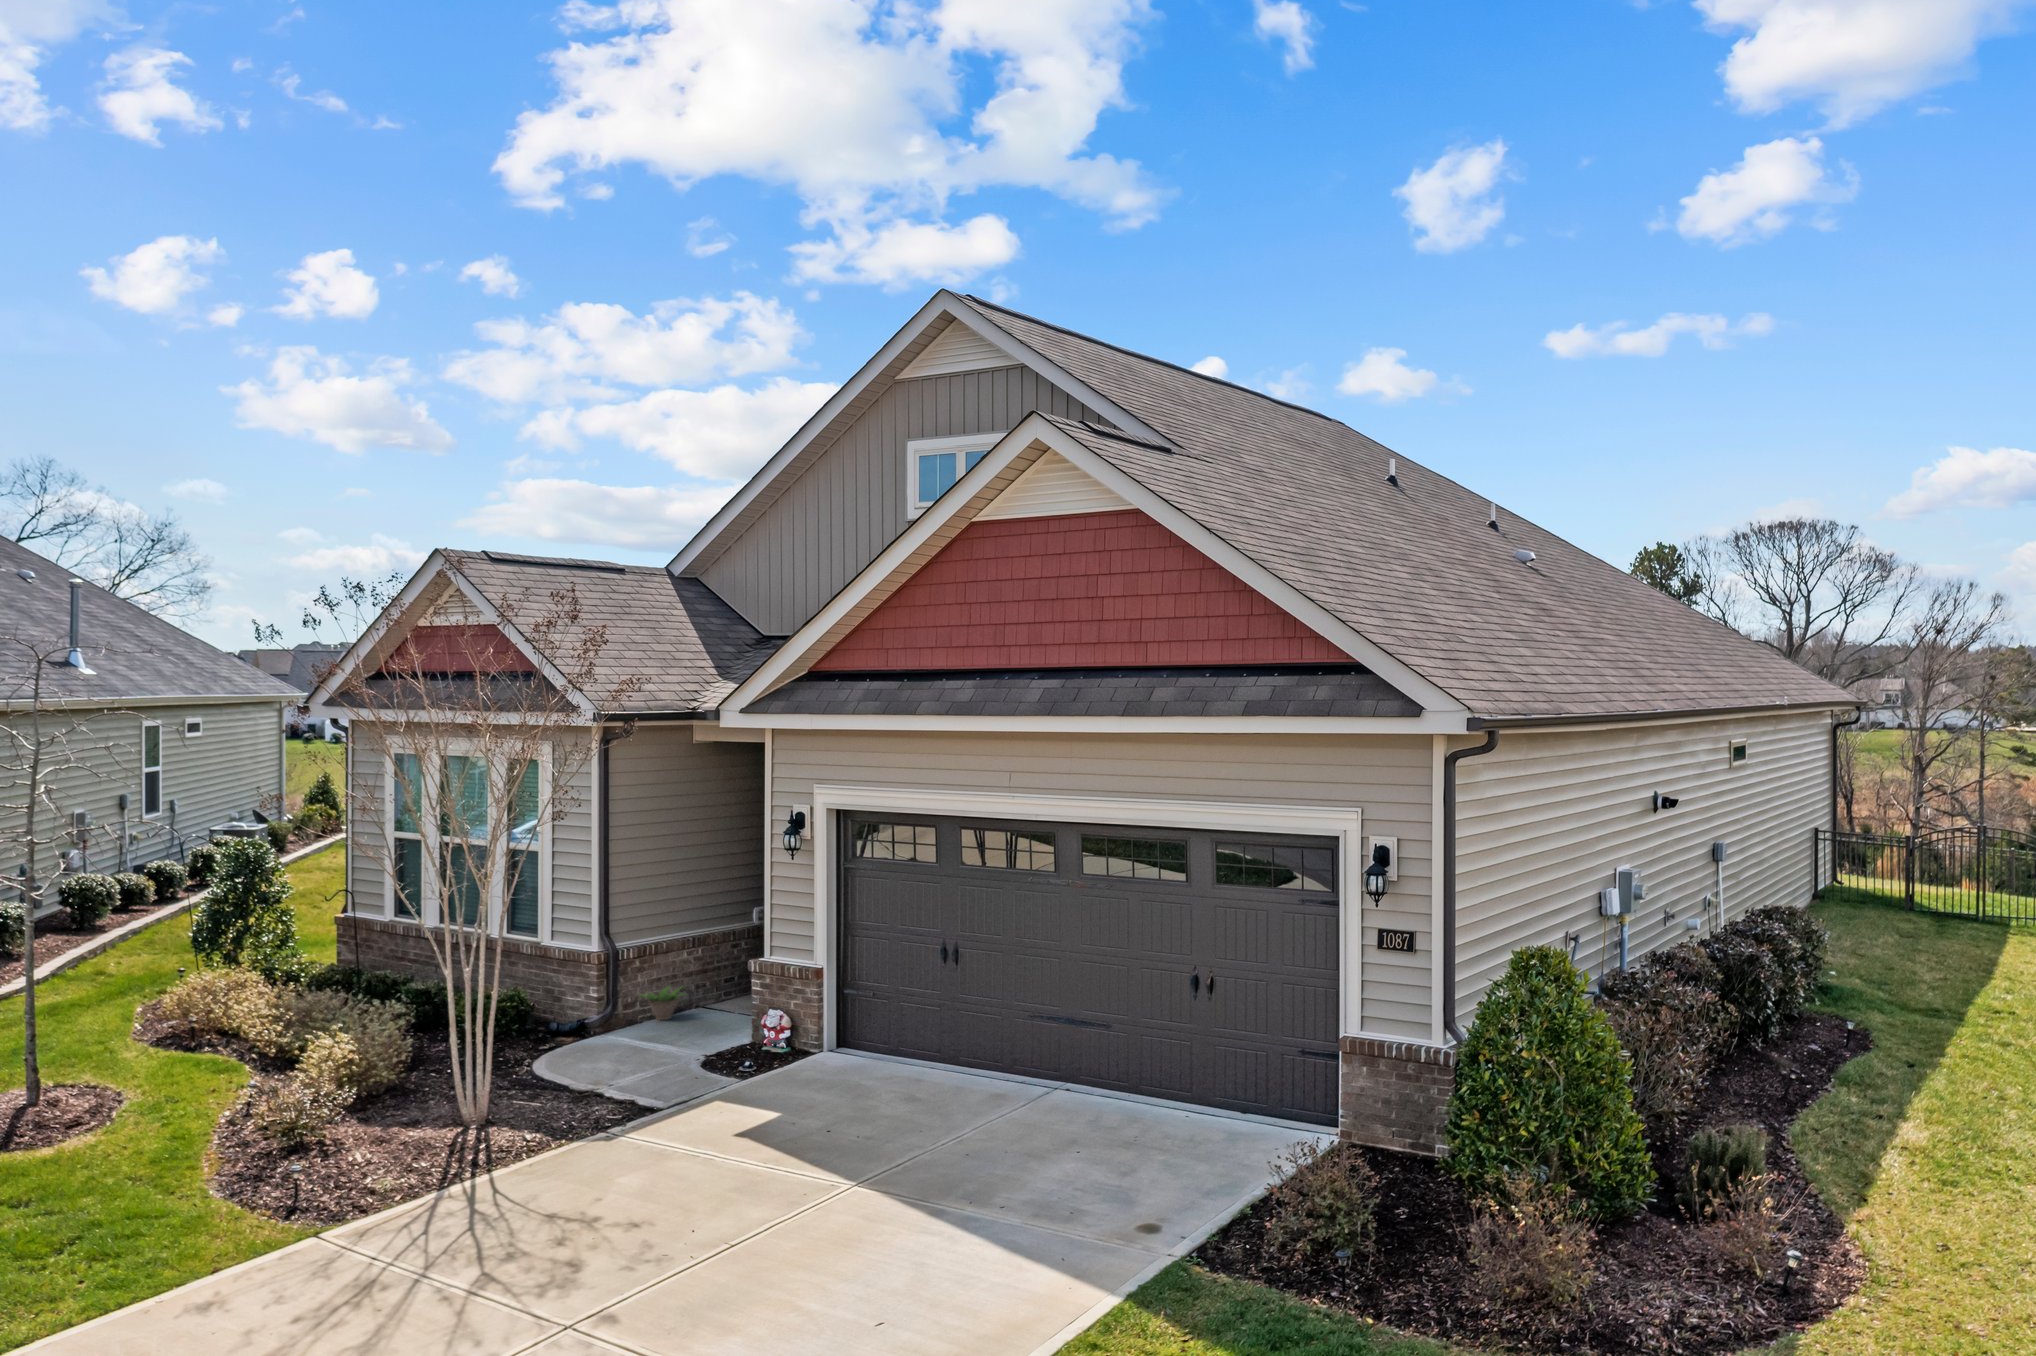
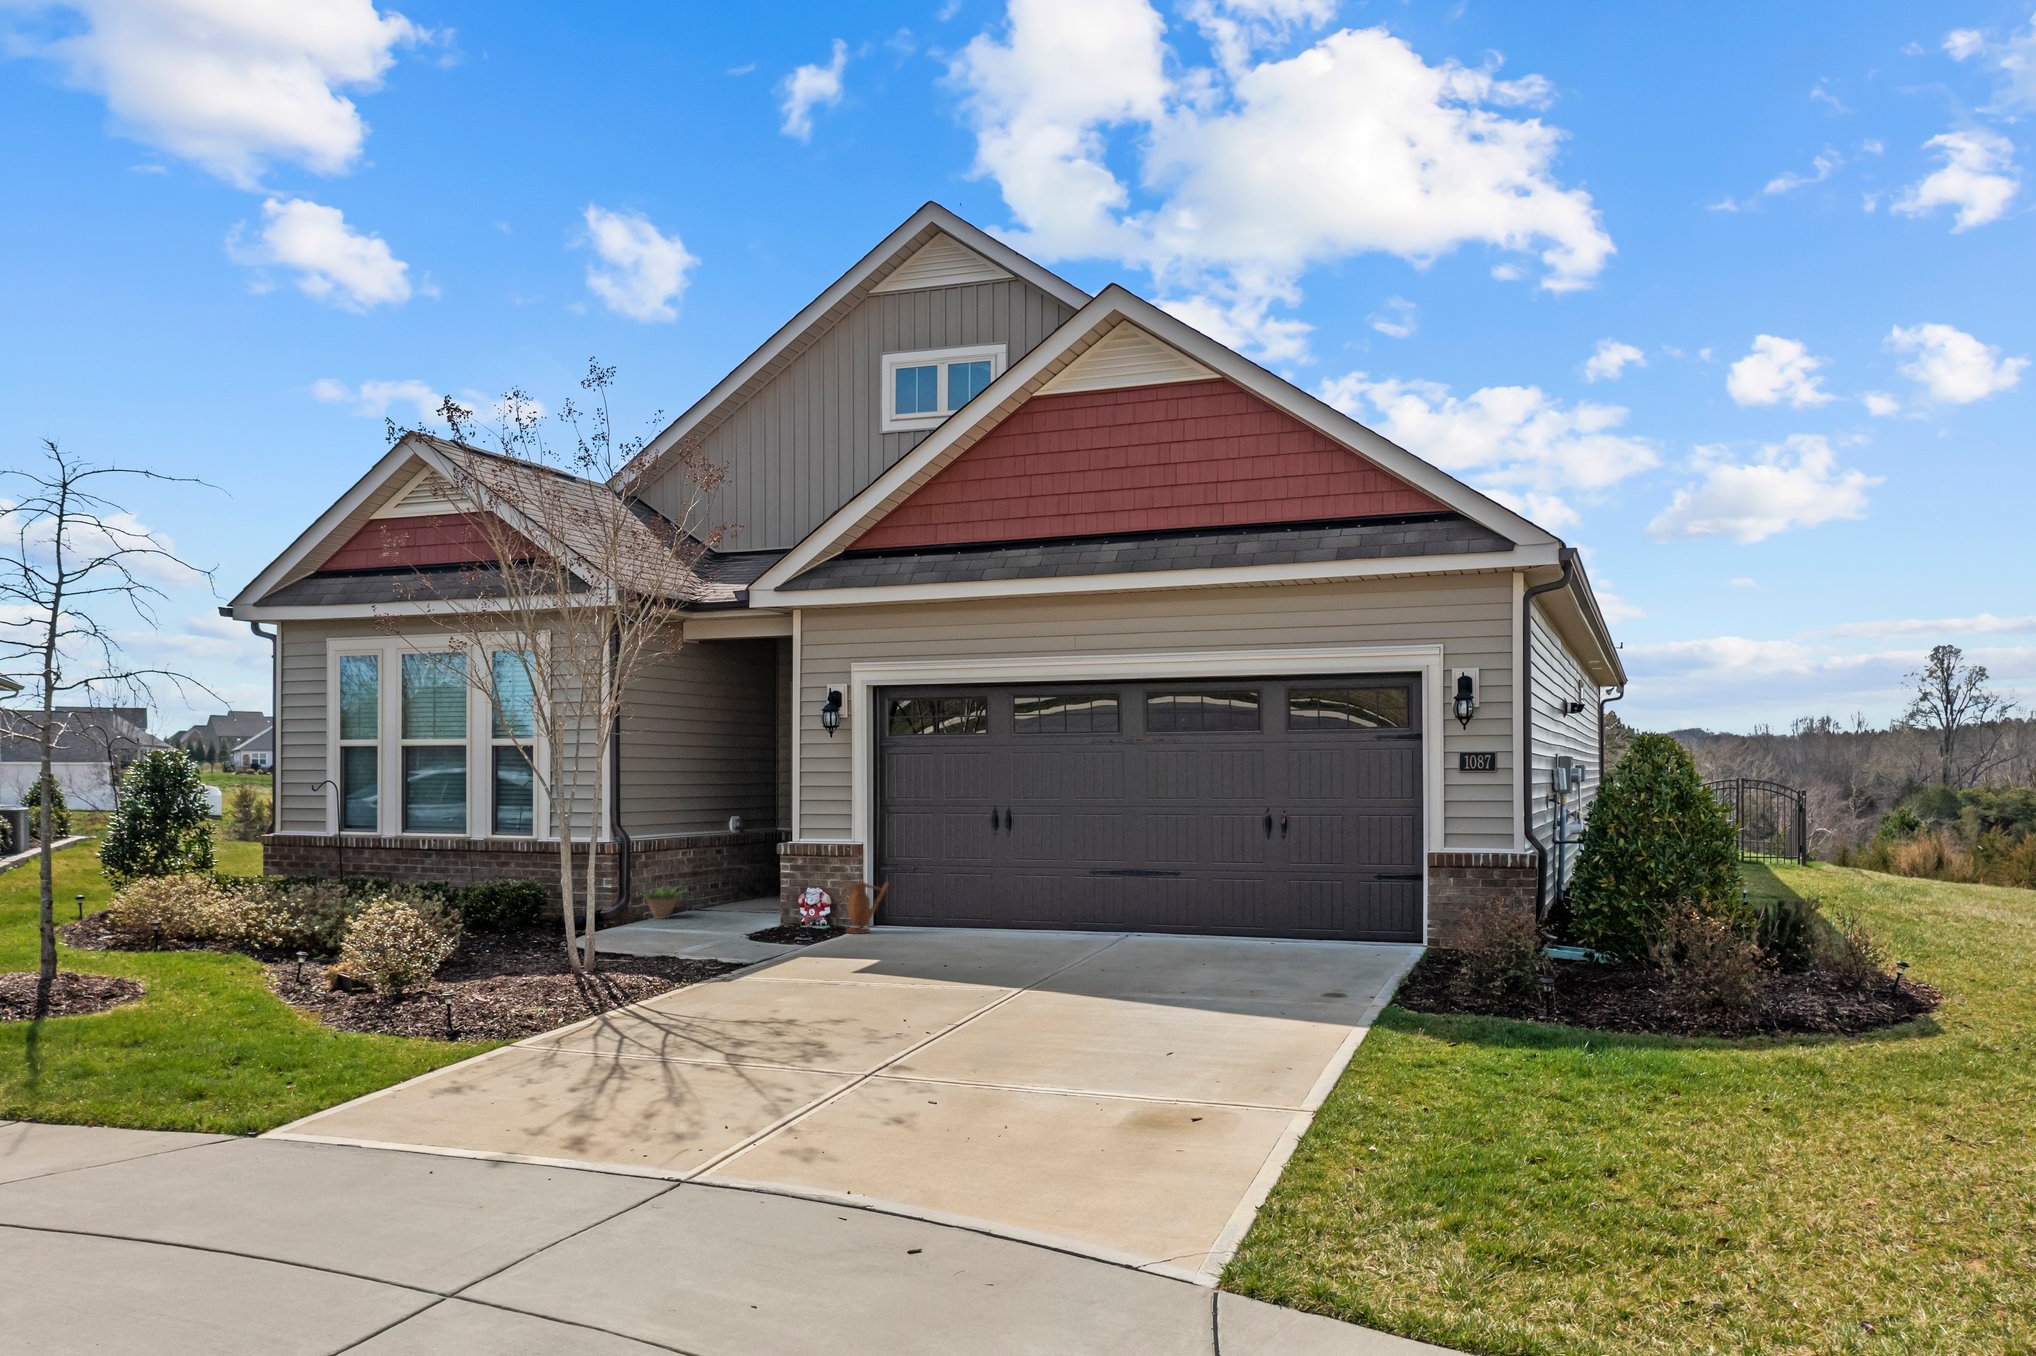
watering can: none [797,1007,846,1060] -> present [841,882,889,934]

